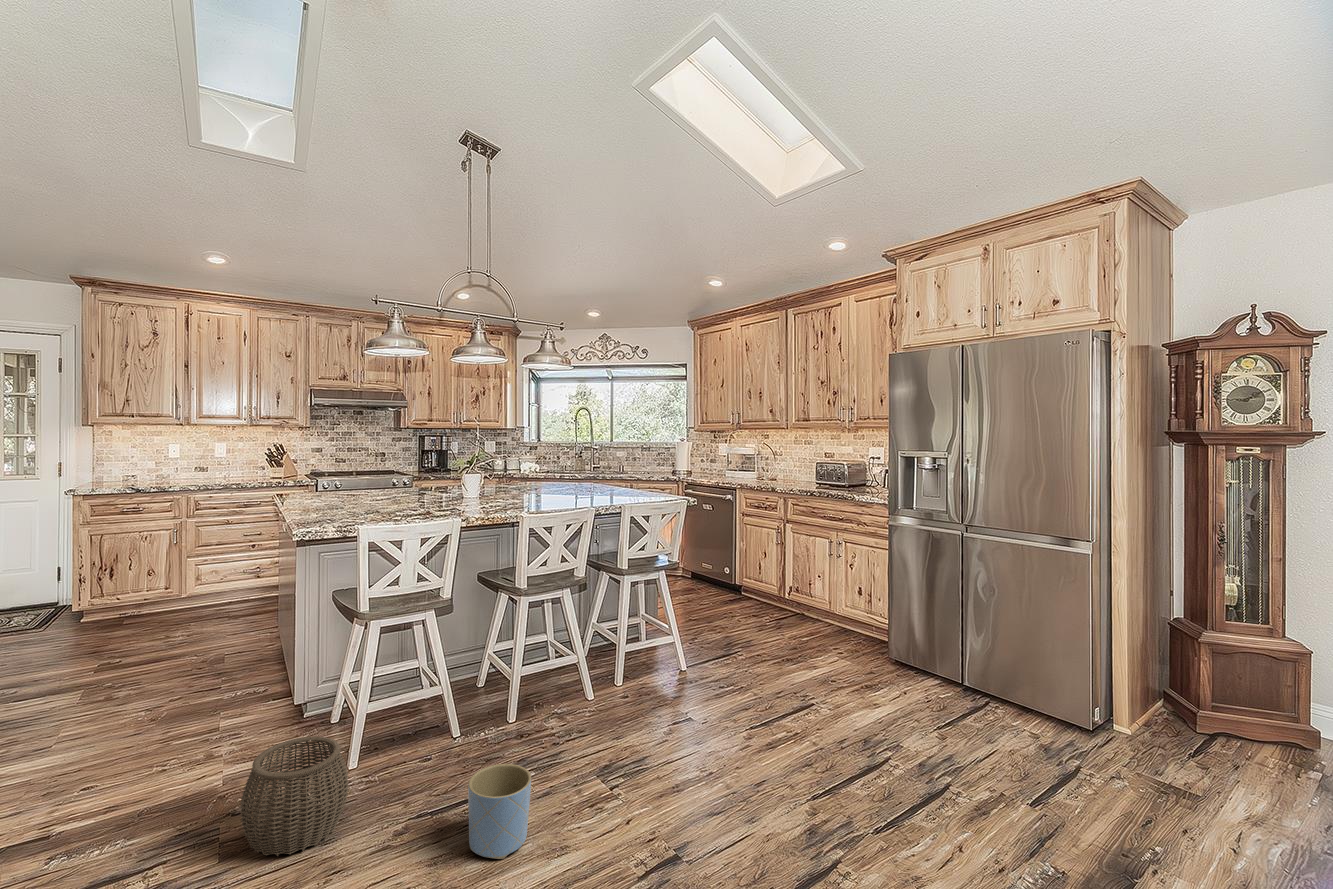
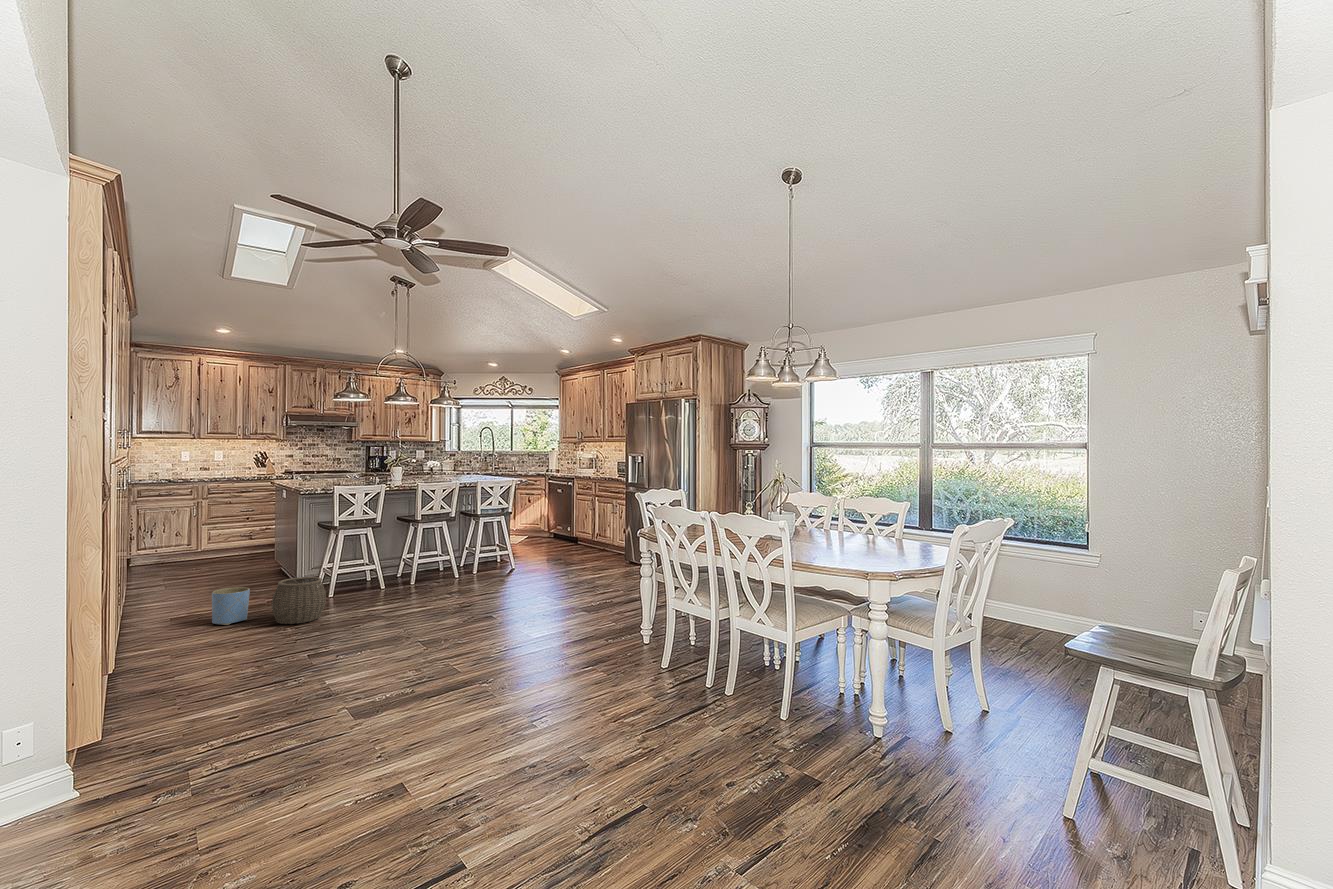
planter: present [468,764,531,859] -> present [212,587,250,625]

